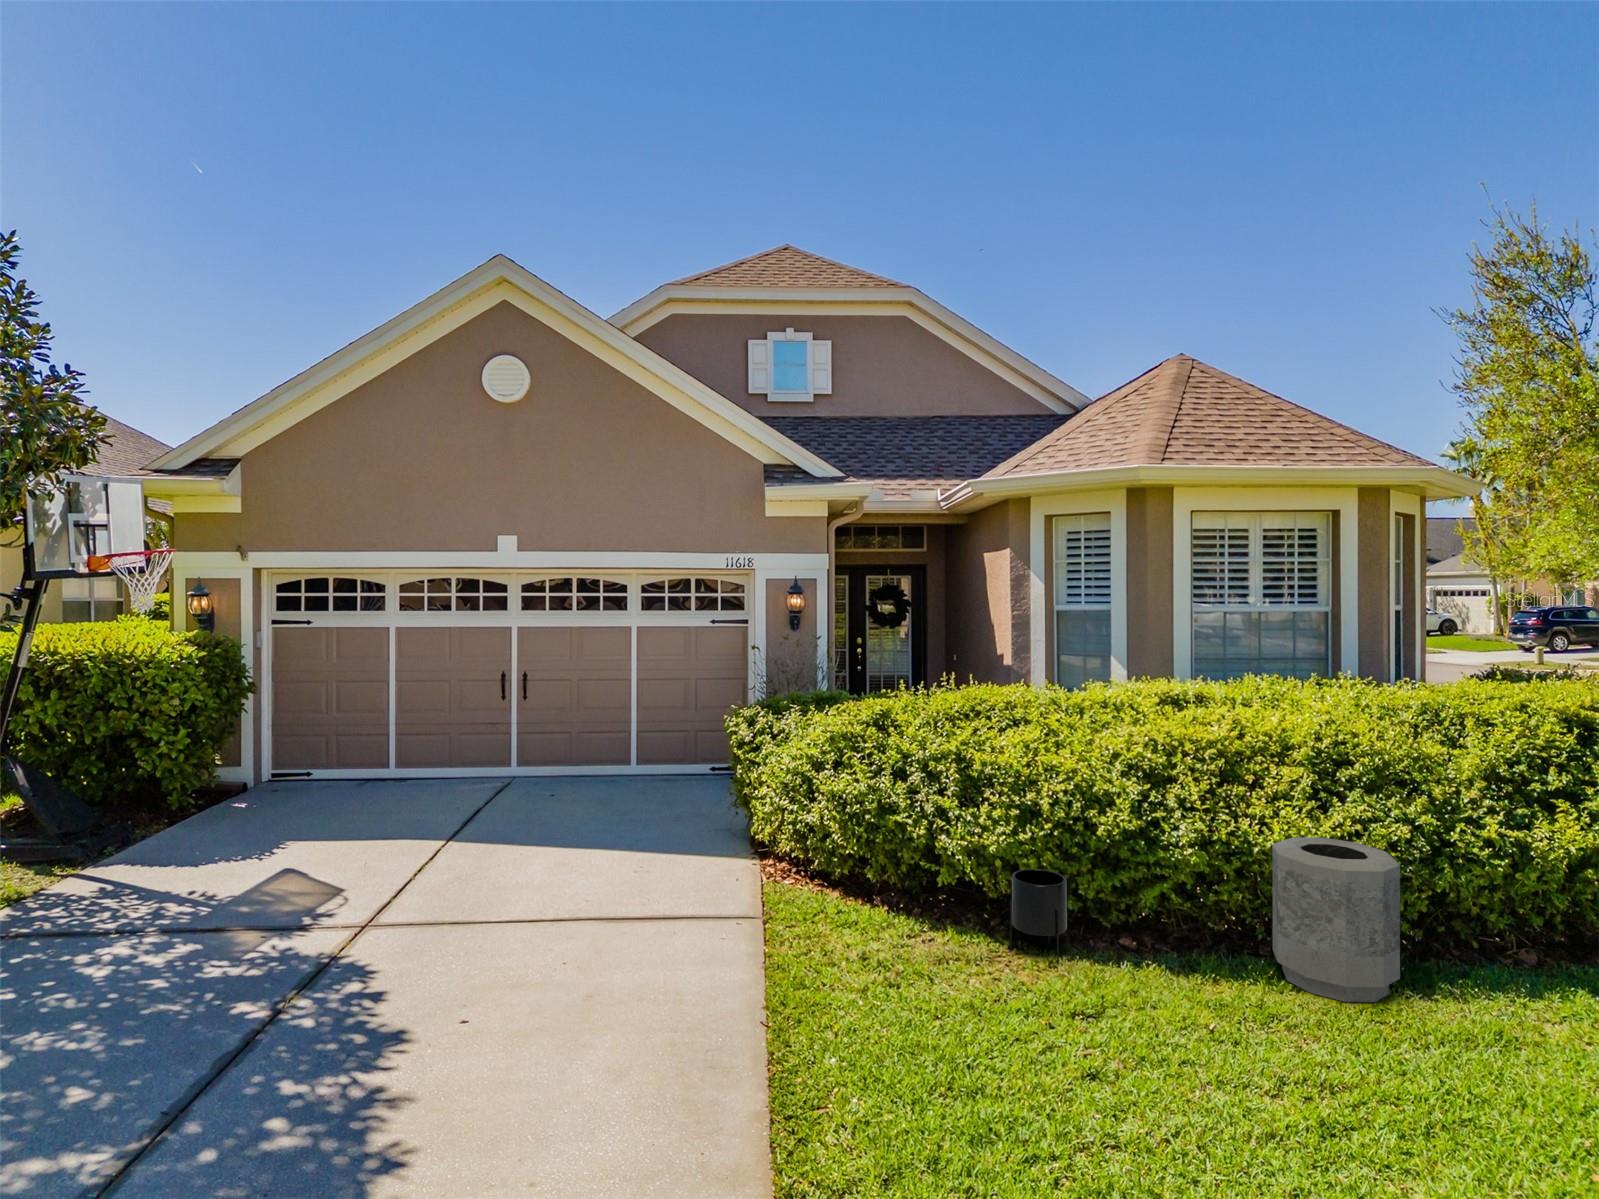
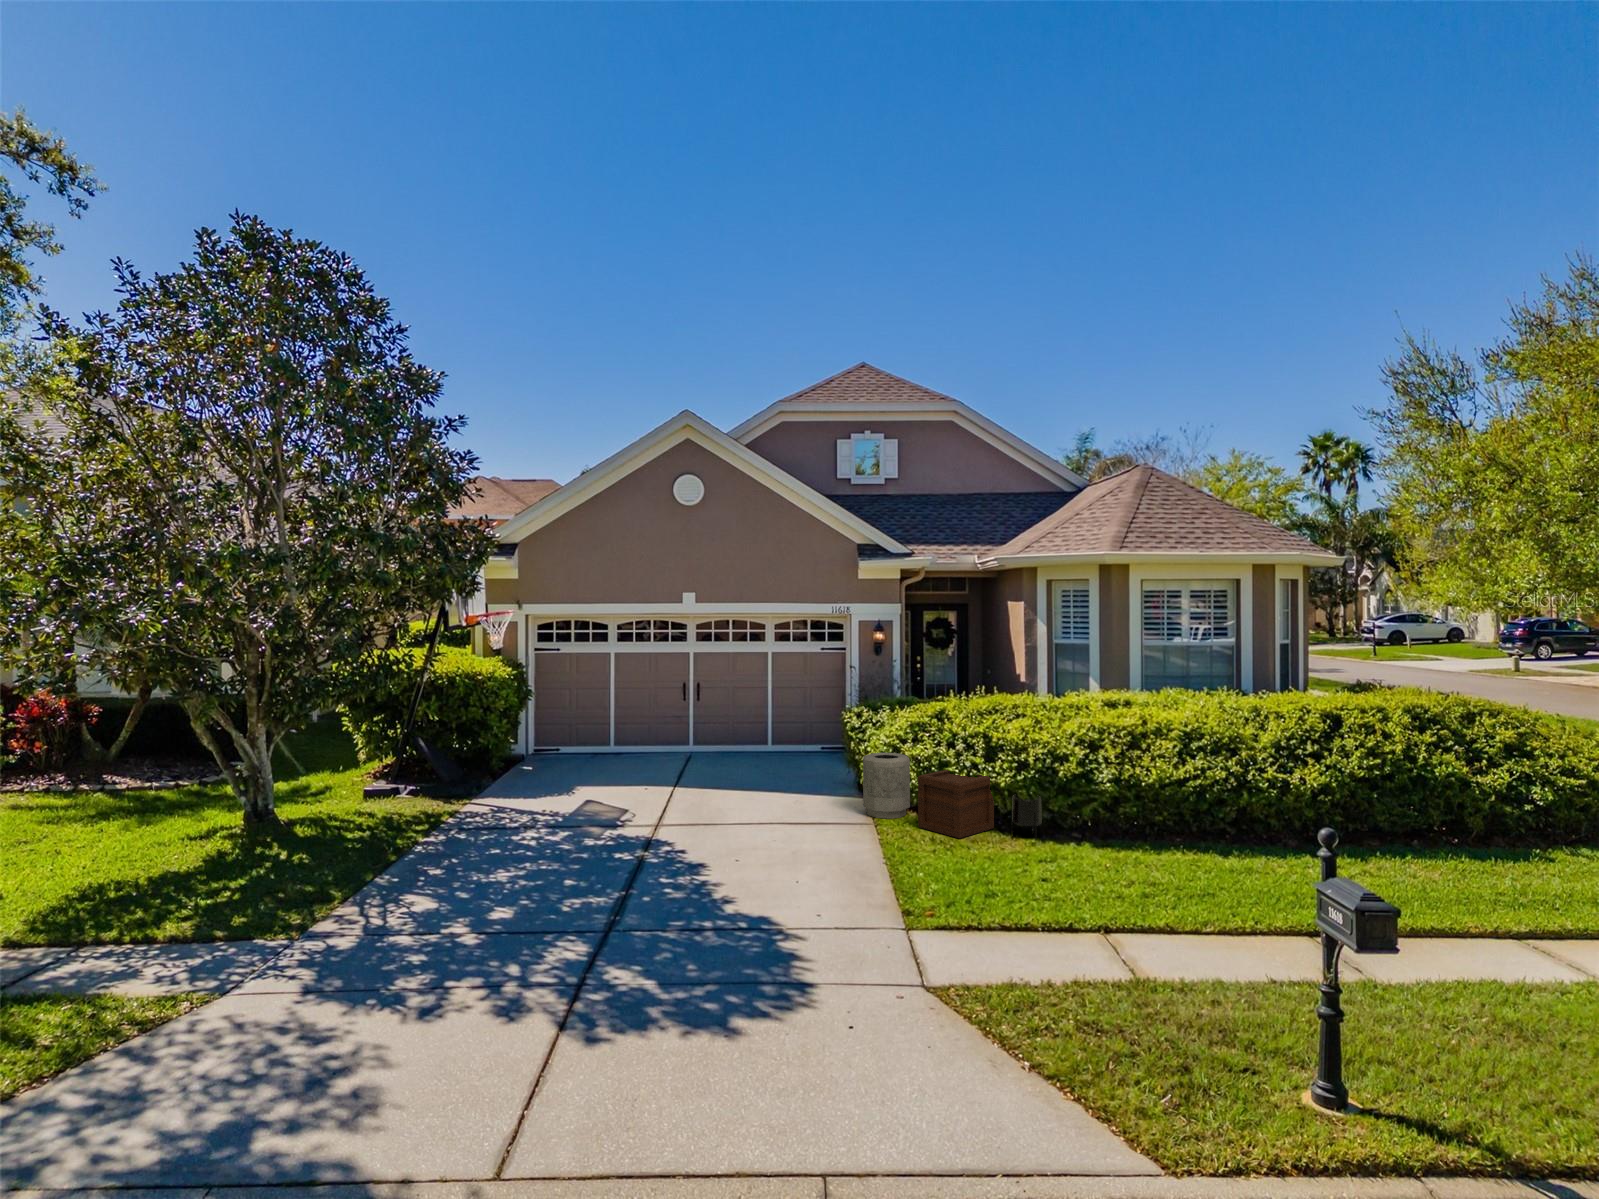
wooden crate: none [835,817,976,961] -> present [918,770,994,839]
trash can: present [1273,837,1400,1002] -> present [863,753,910,819]

